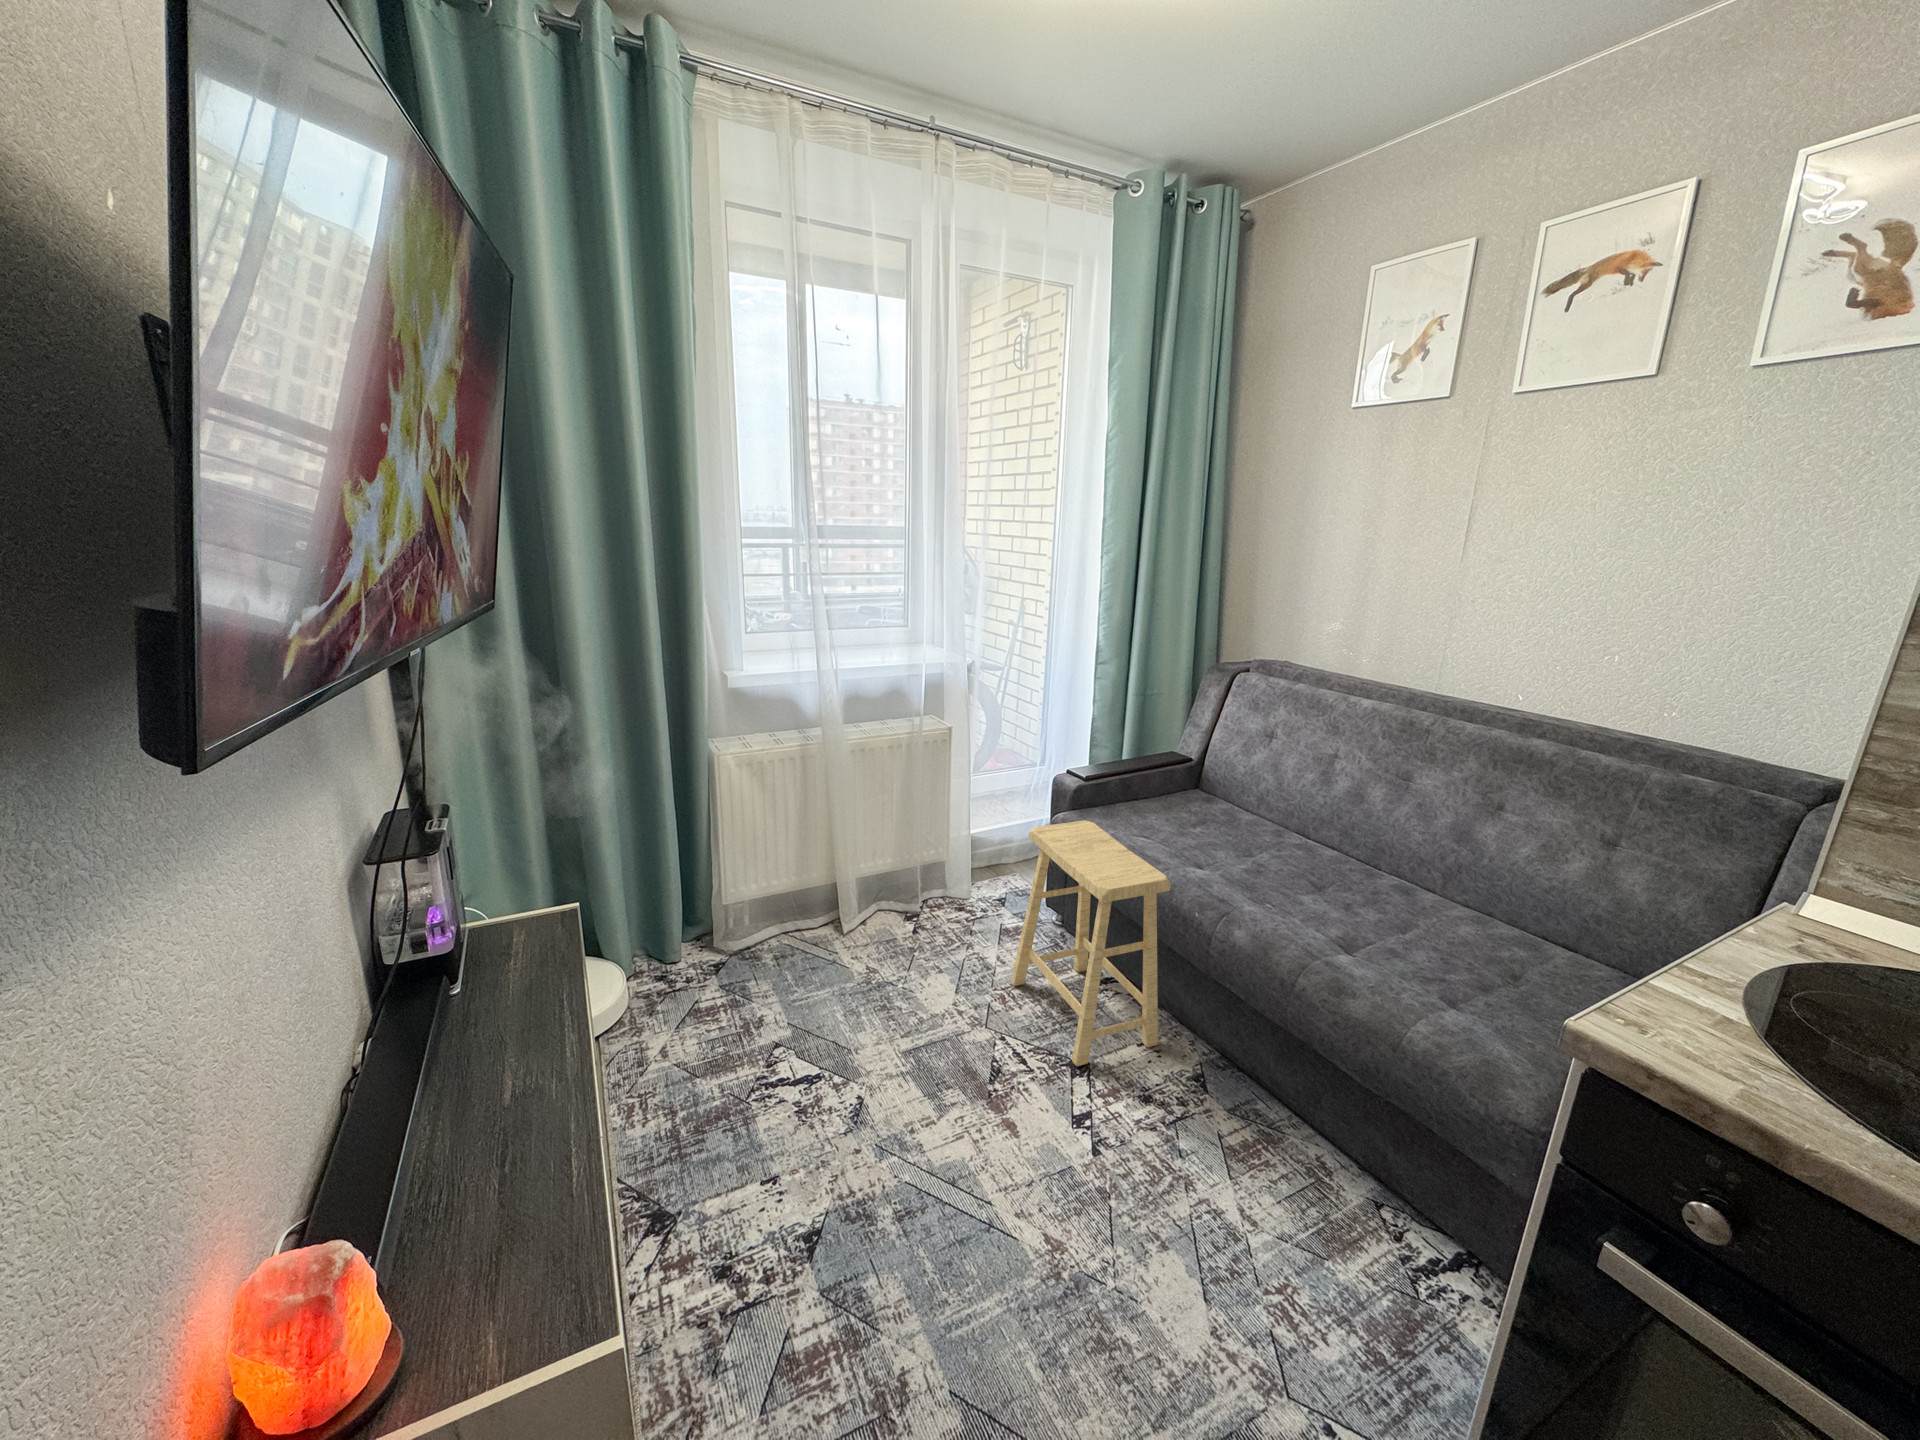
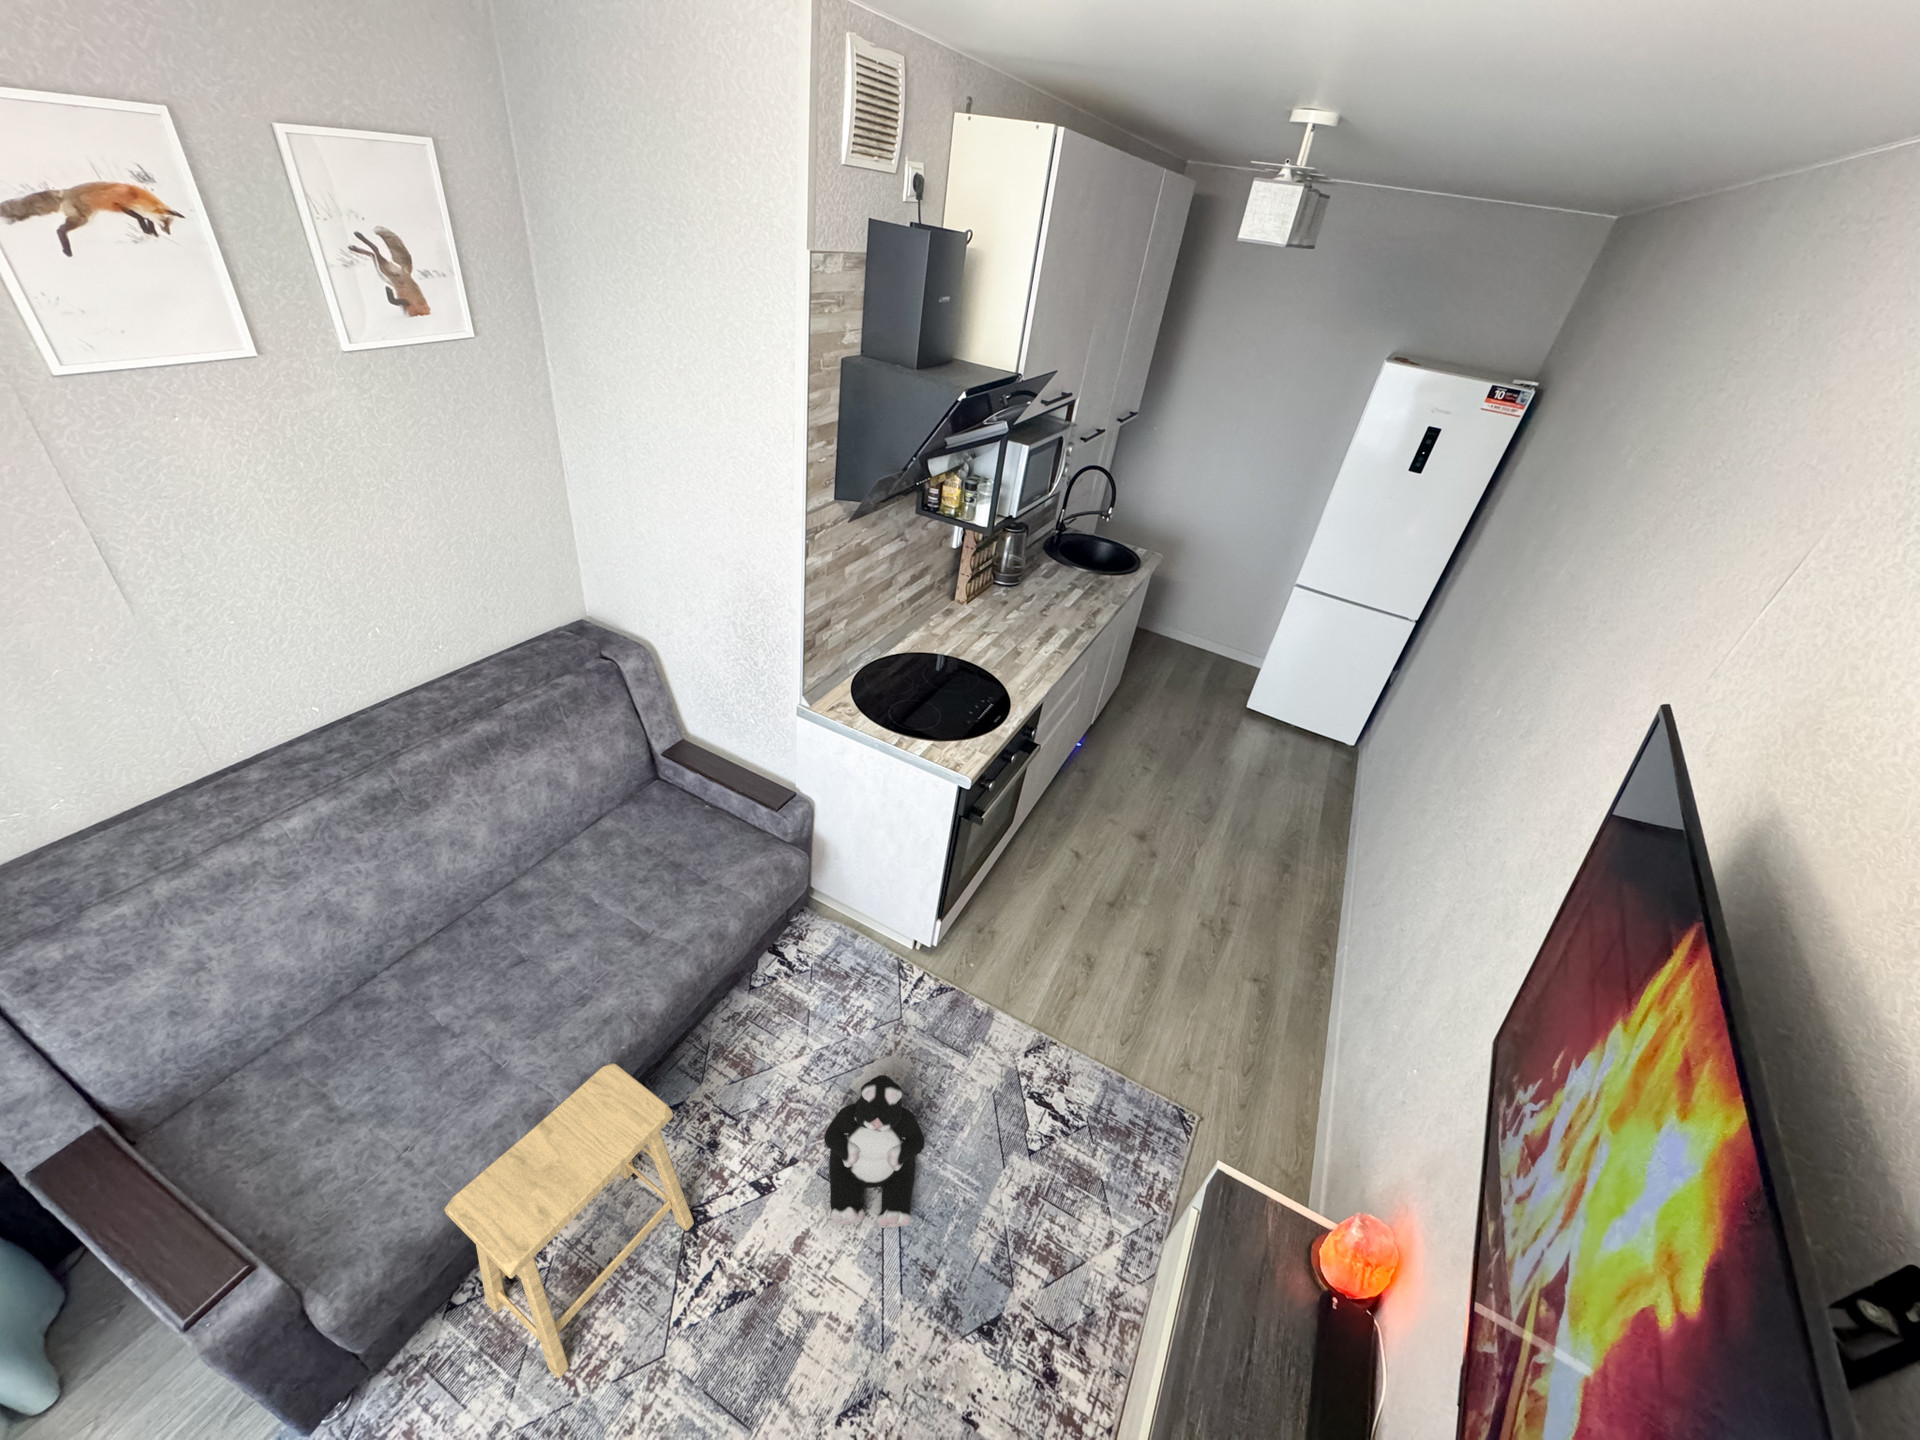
plush toy: none [955,1089,1121,1270] -> present [824,1075,925,1228]

